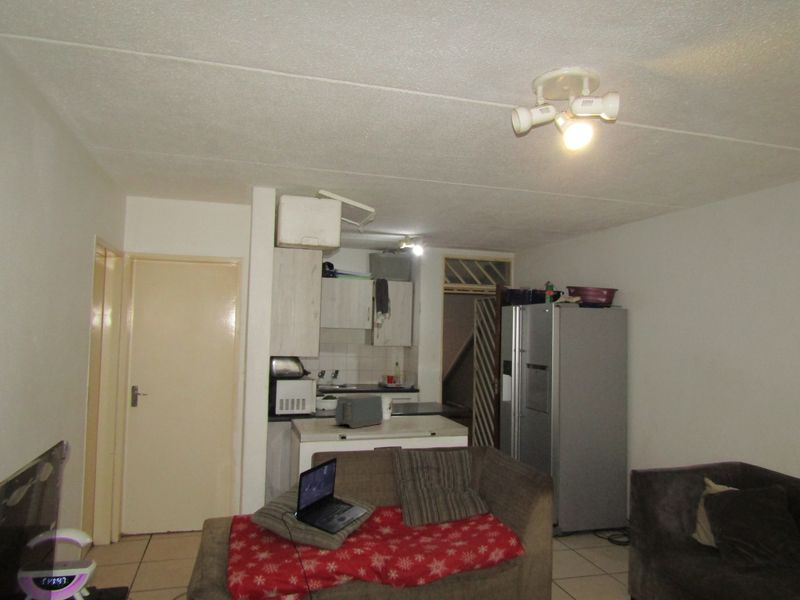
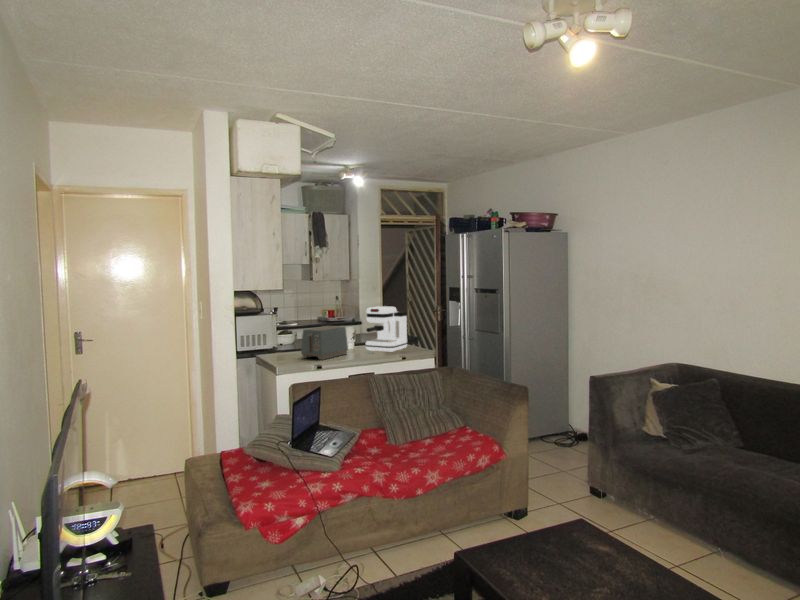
coffee maker: none [402,377,446,425] -> present [366,306,407,352]

